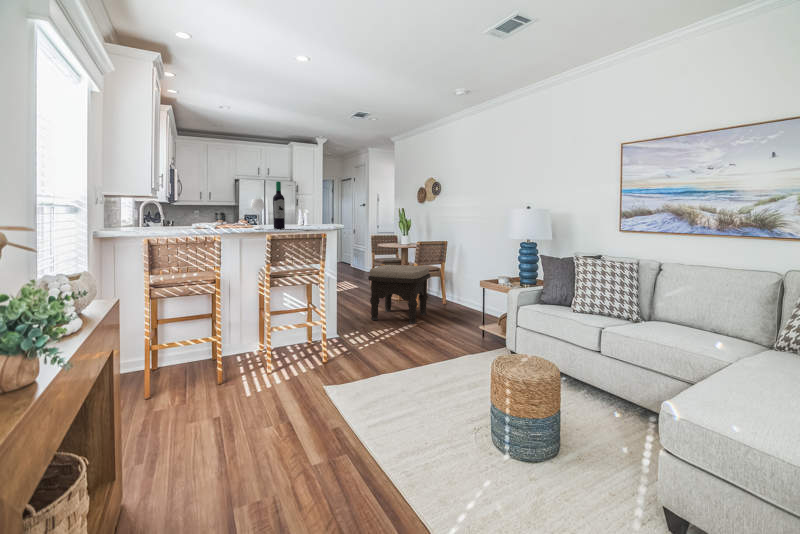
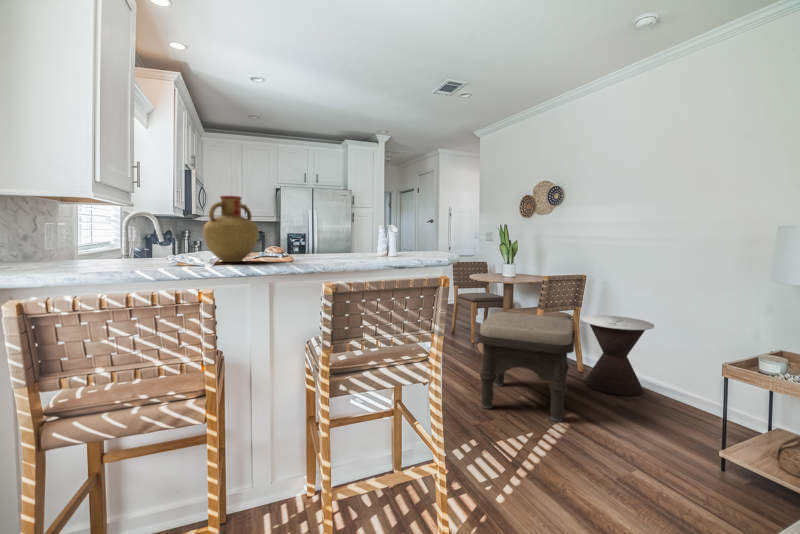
wine bottle: present [251,181,285,229] -> none [291,174,352,262]
vase: none [203,193,233,229] -> present [203,196,259,262]
side table: none [440,267,481,314] -> present [582,315,654,396]

